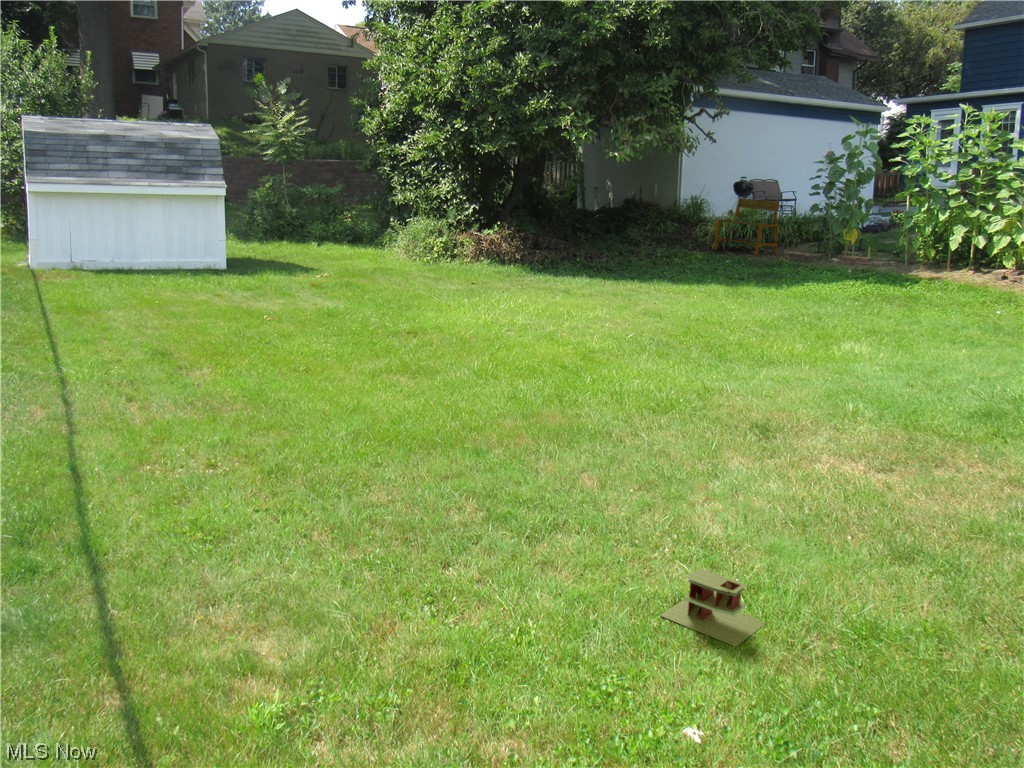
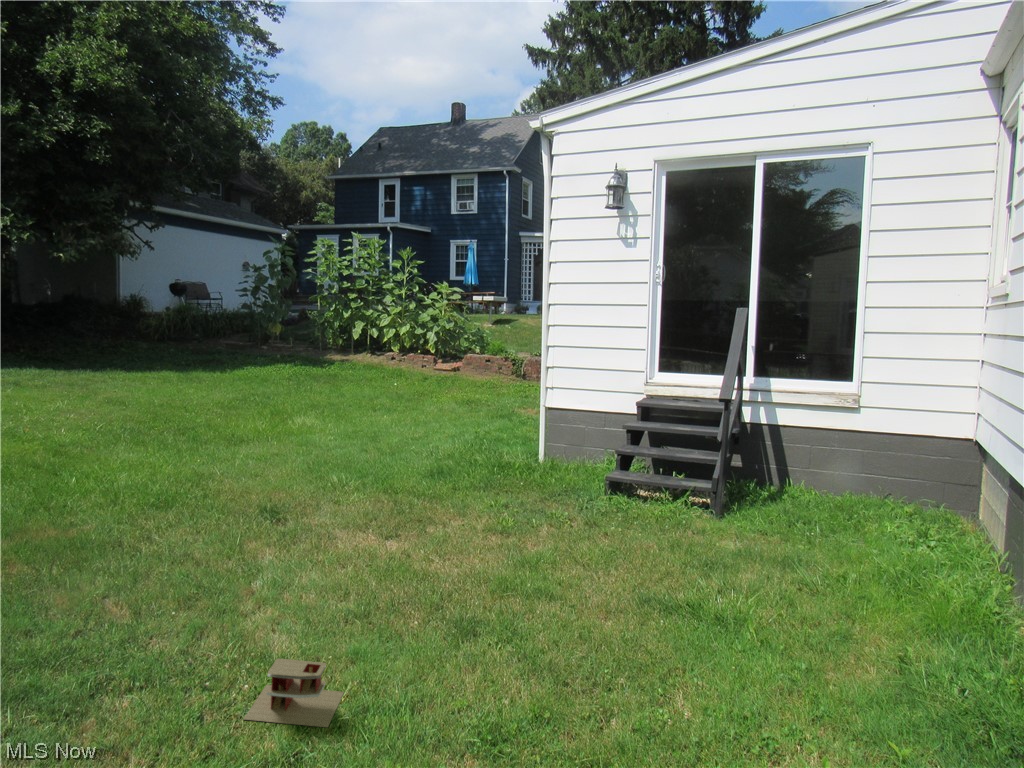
bench: present [714,198,780,255] -> none [159,296,217,344]

